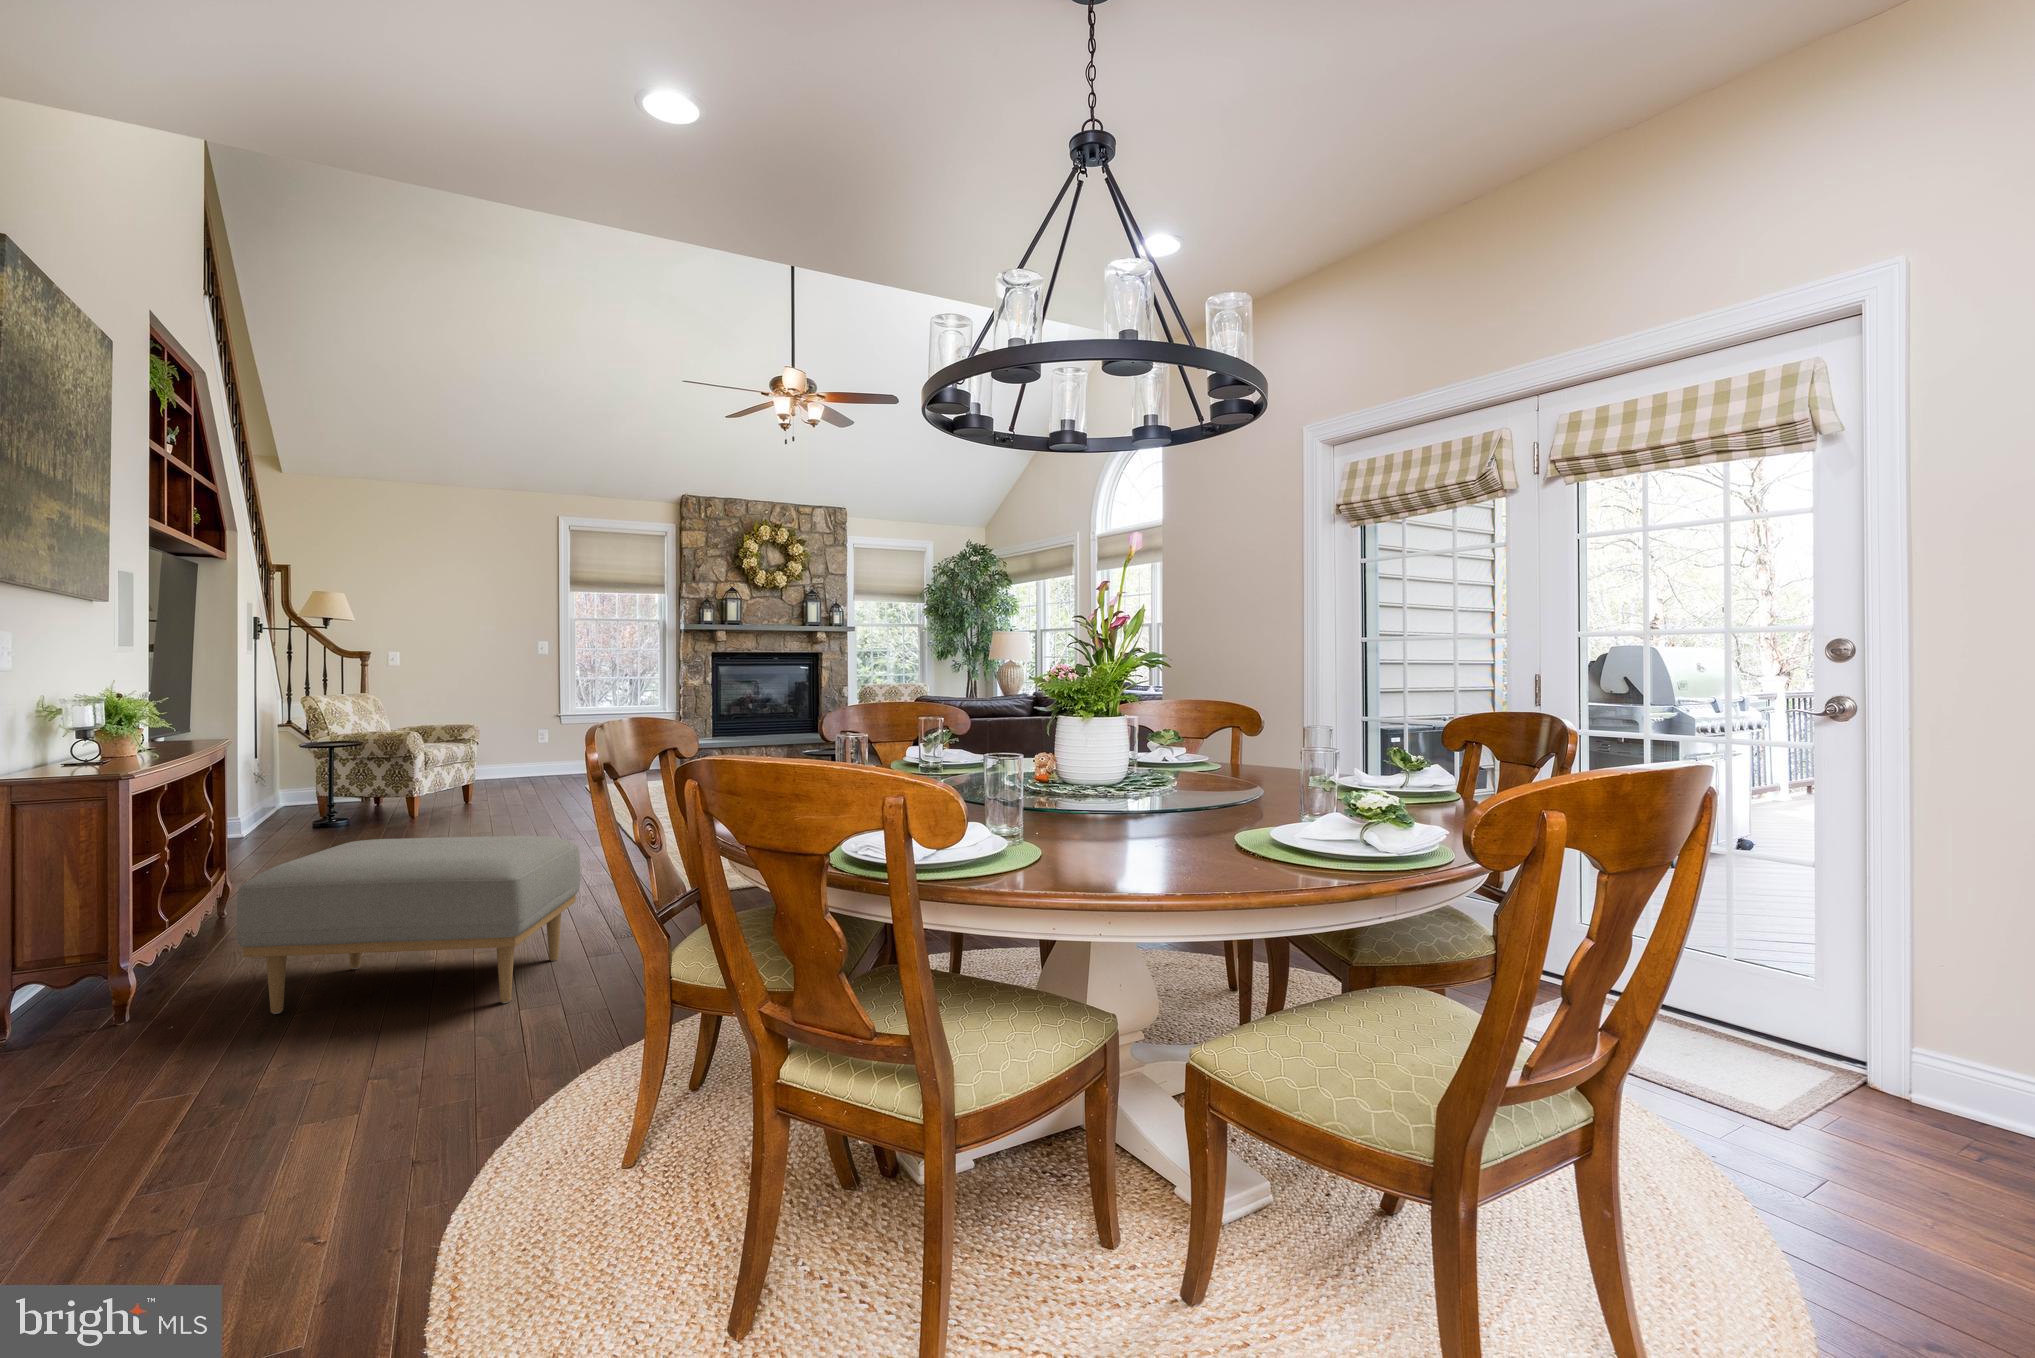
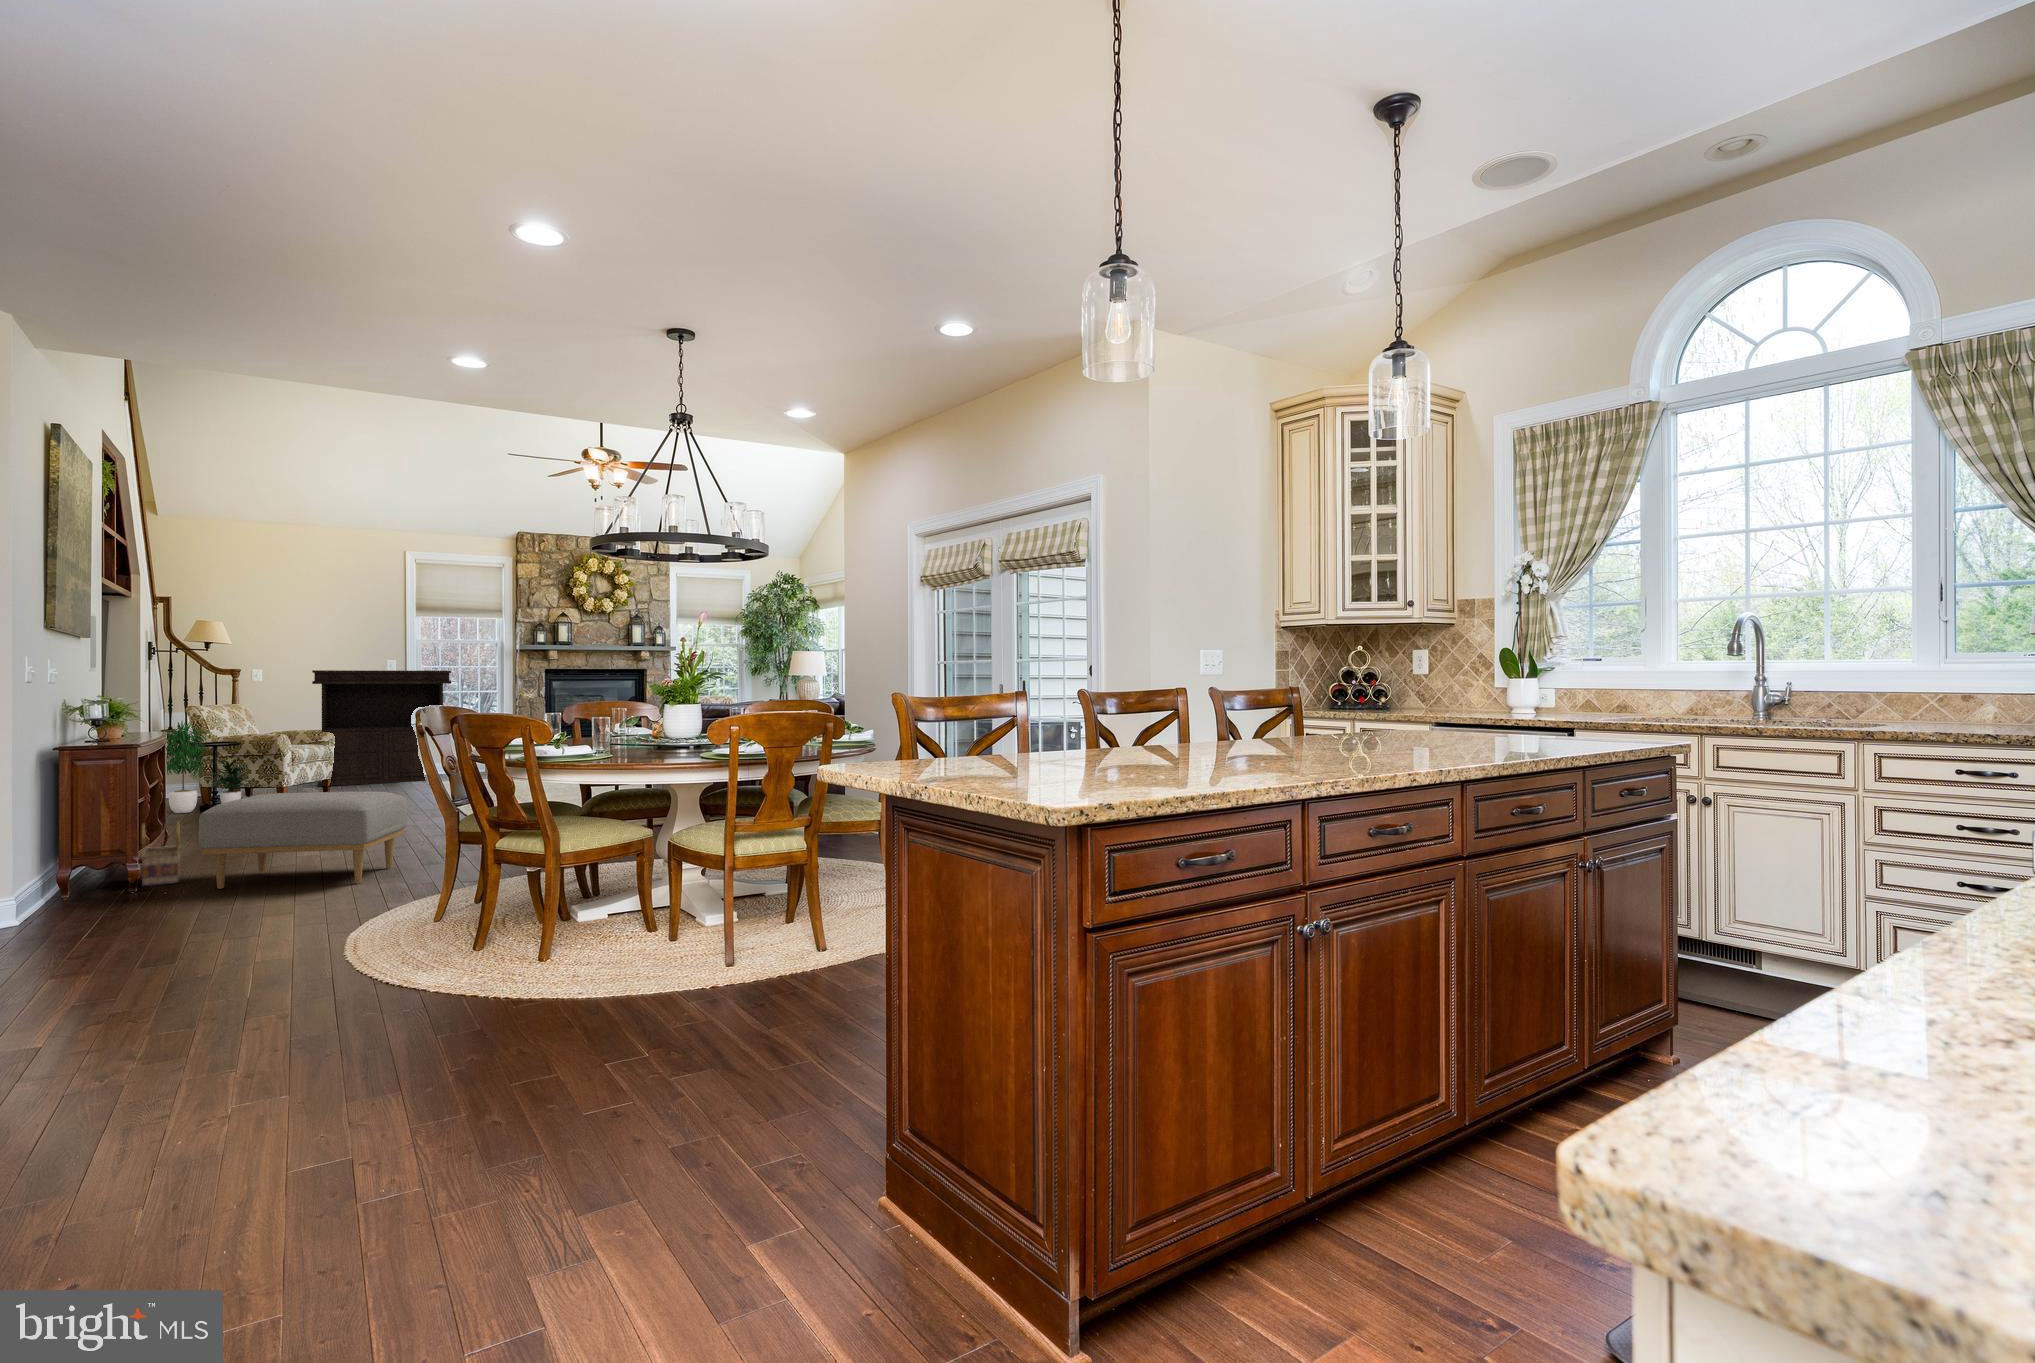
console table: none [452,653,611,791] -> present [312,670,451,786]
potted plant: none [254,713,382,833] -> present [162,721,251,813]
basket: none [152,886,229,1002] -> present [142,822,181,886]

